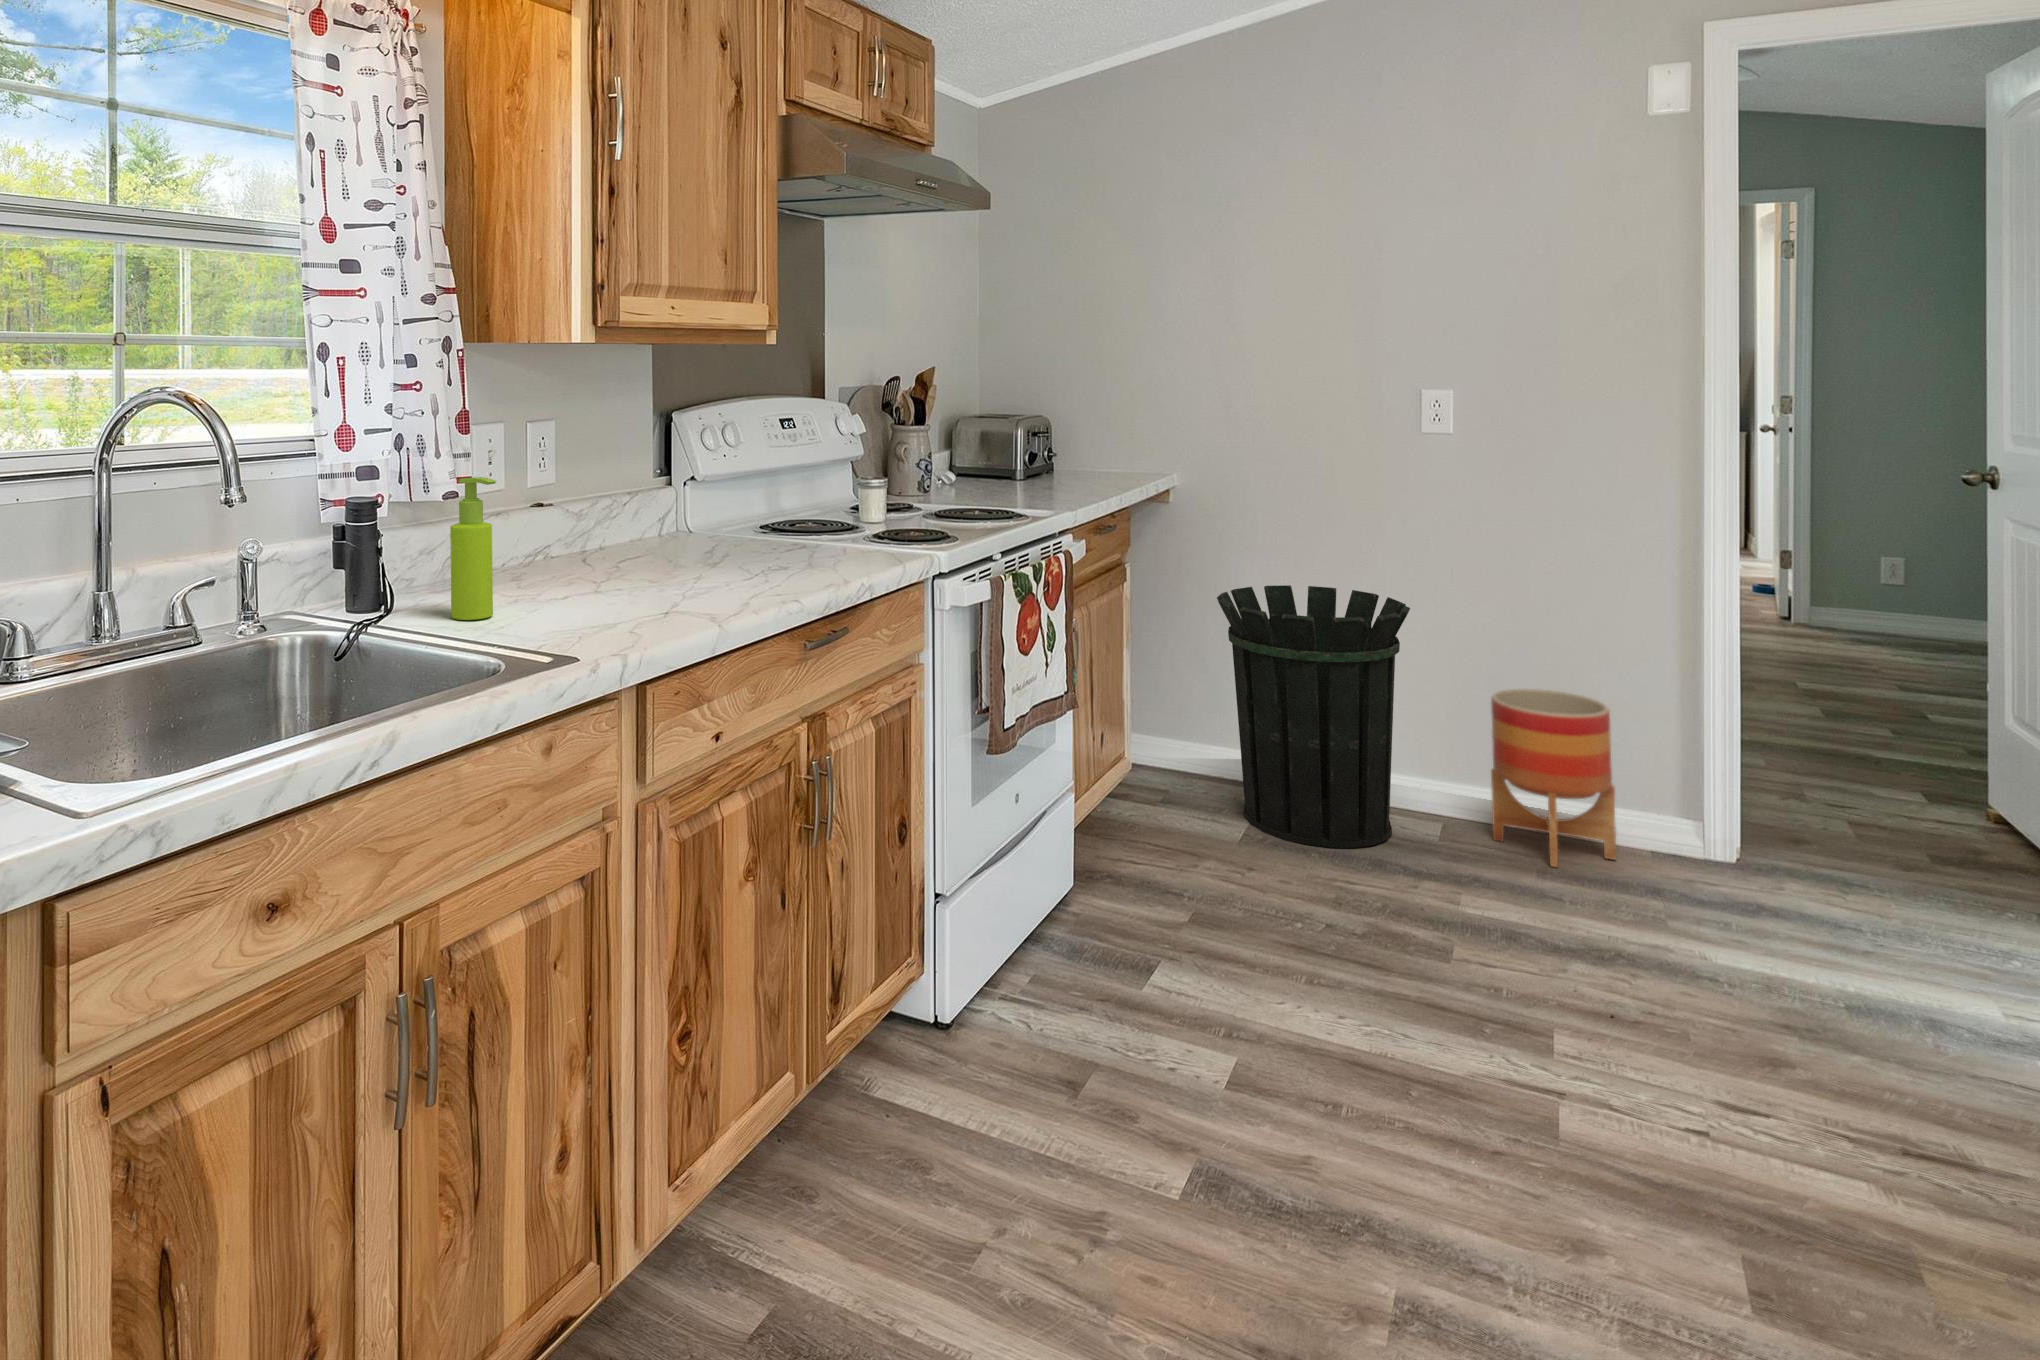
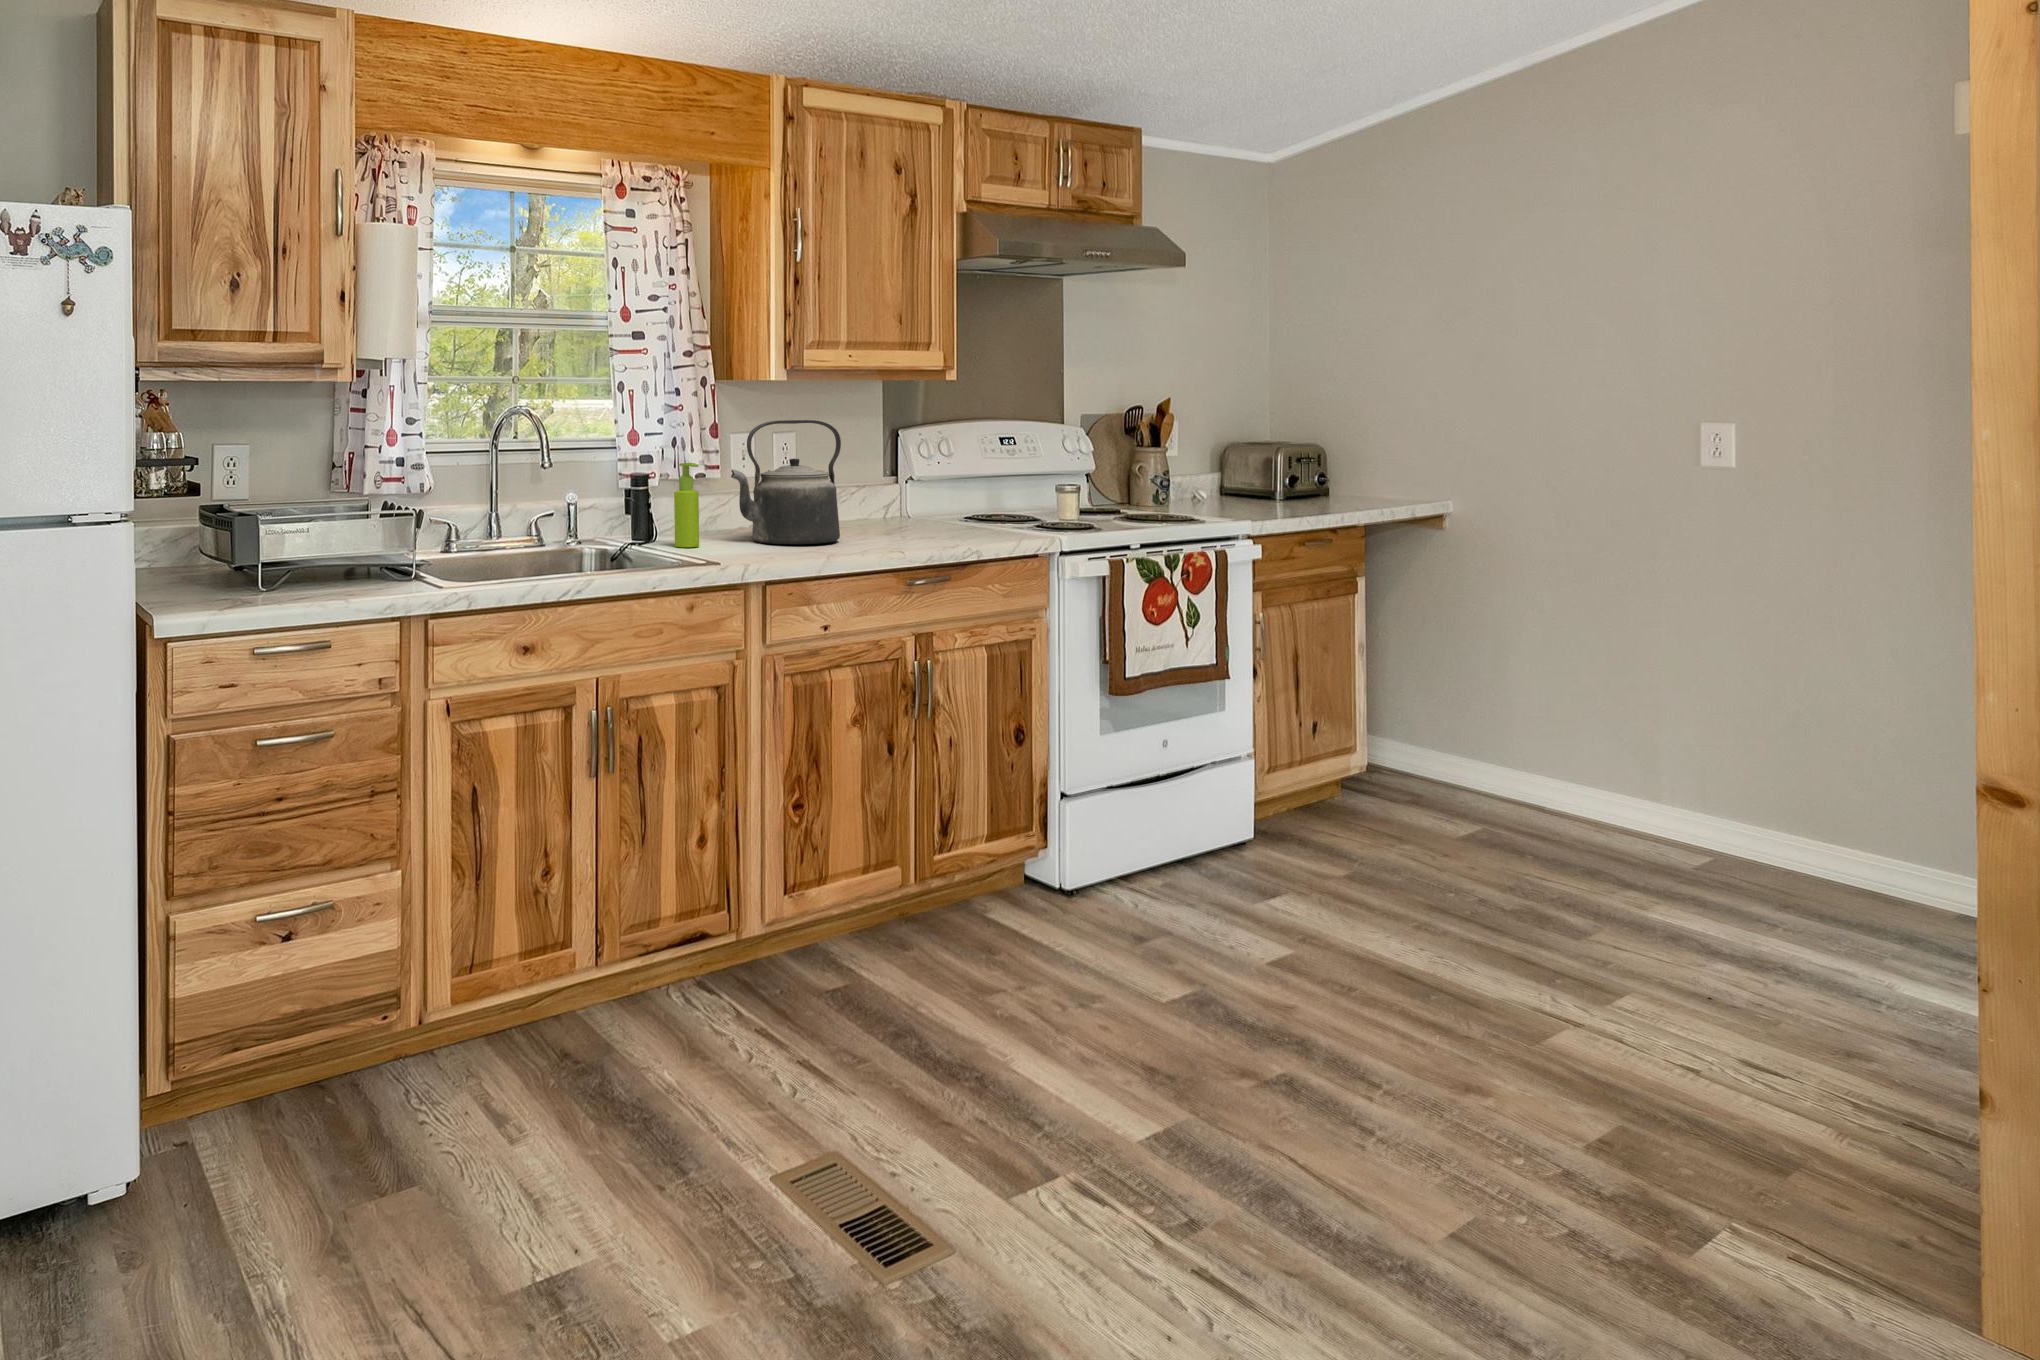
kettle: none [530,402,689,598] -> present [731,420,841,544]
waste bin: present [1217,585,1410,848] -> none [1446,611,1647,859]
planter: present [1491,689,1616,867] -> none [1736,725,1877,904]

